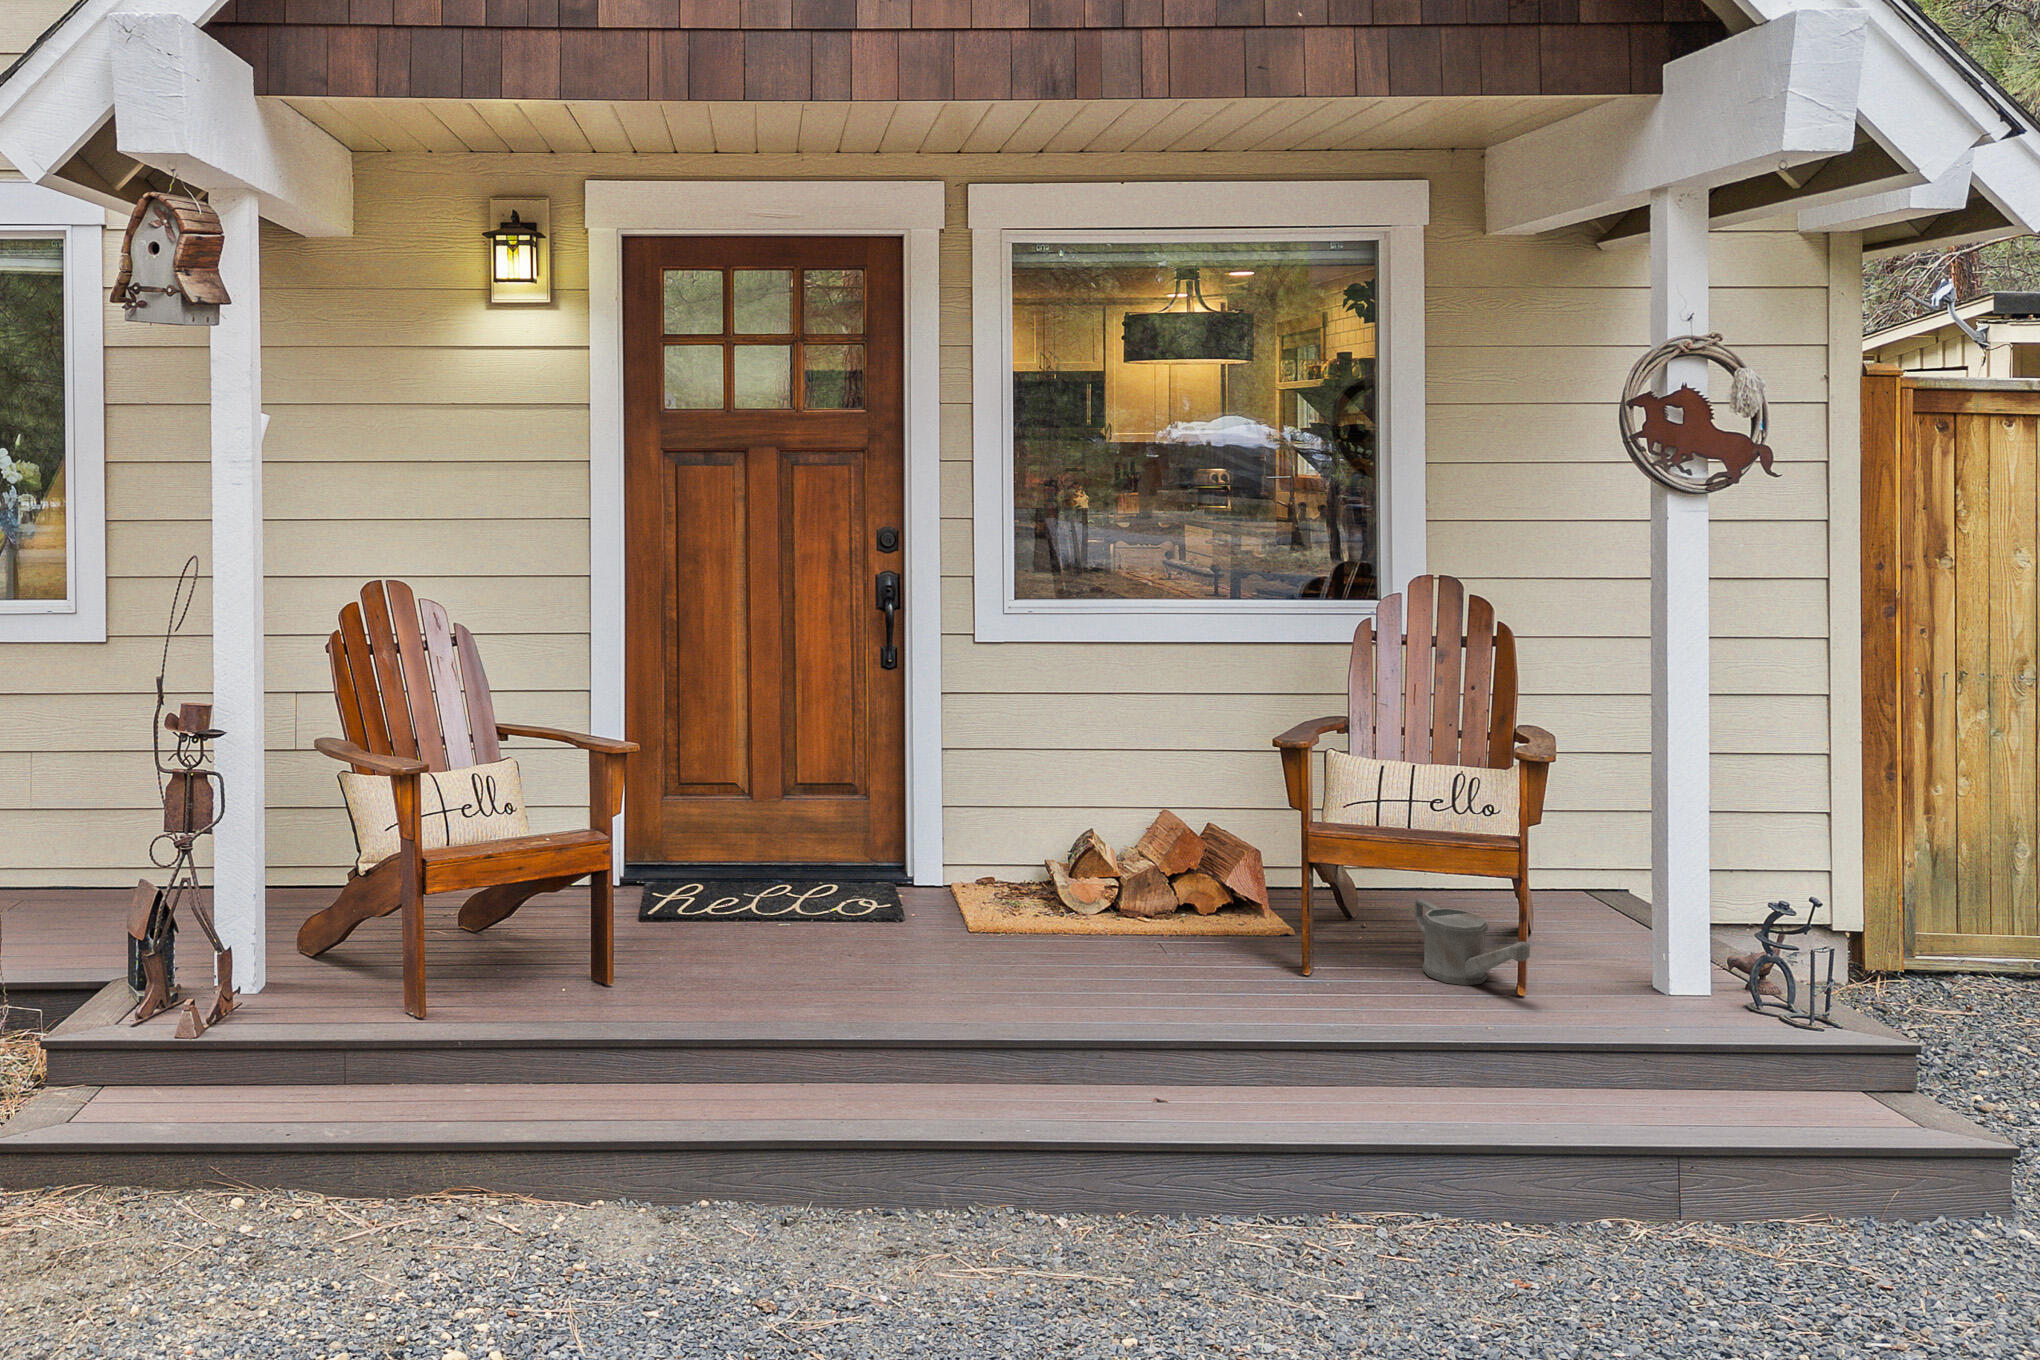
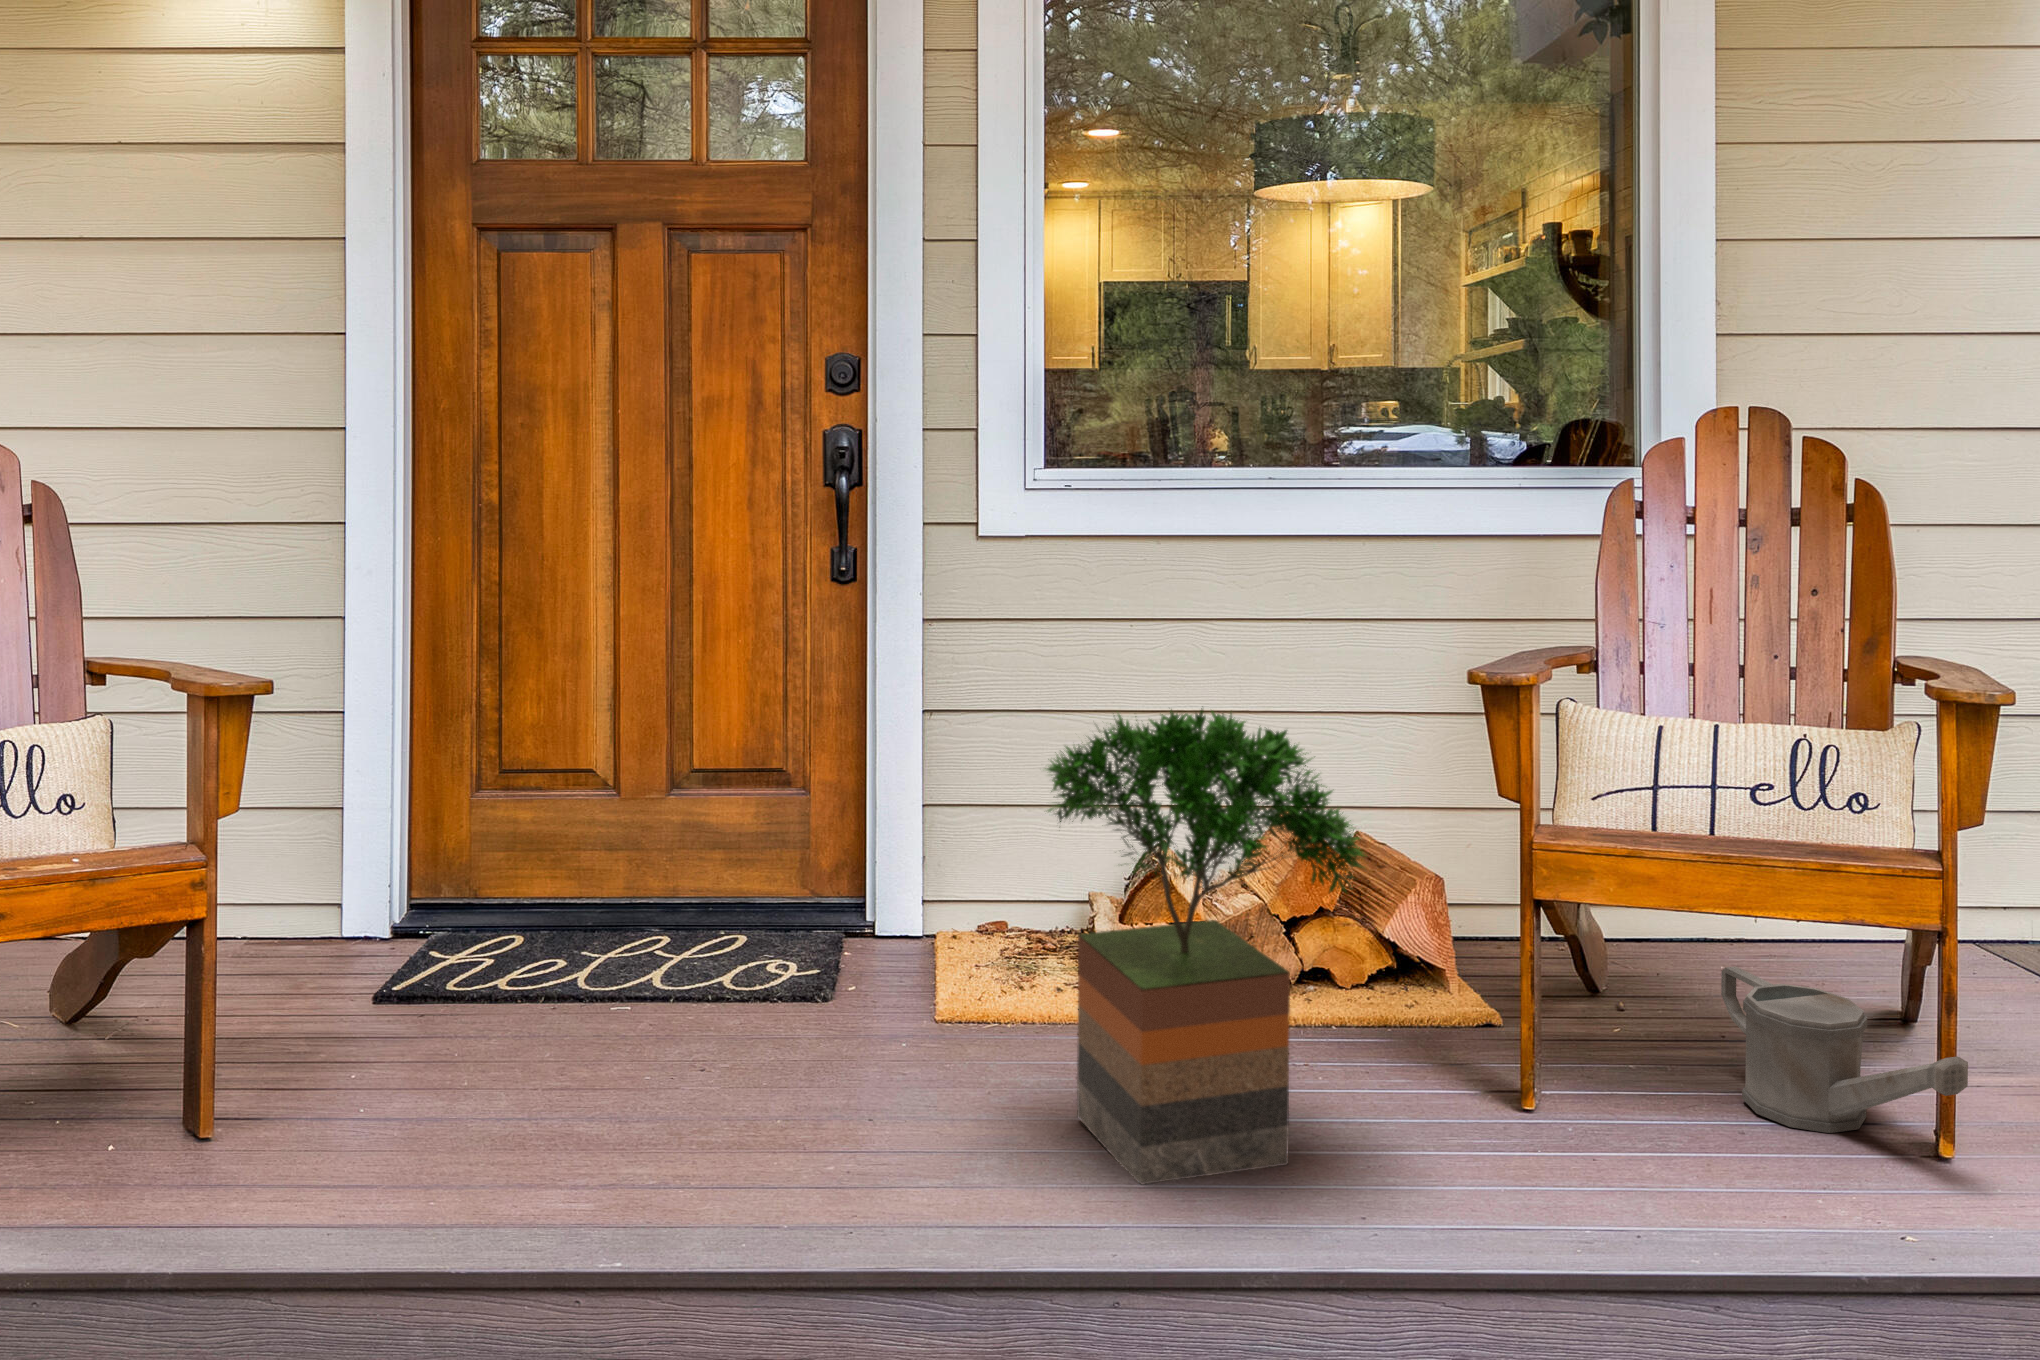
potted tree: none [1046,758,1222,1009] -> present [1046,708,1367,1184]

